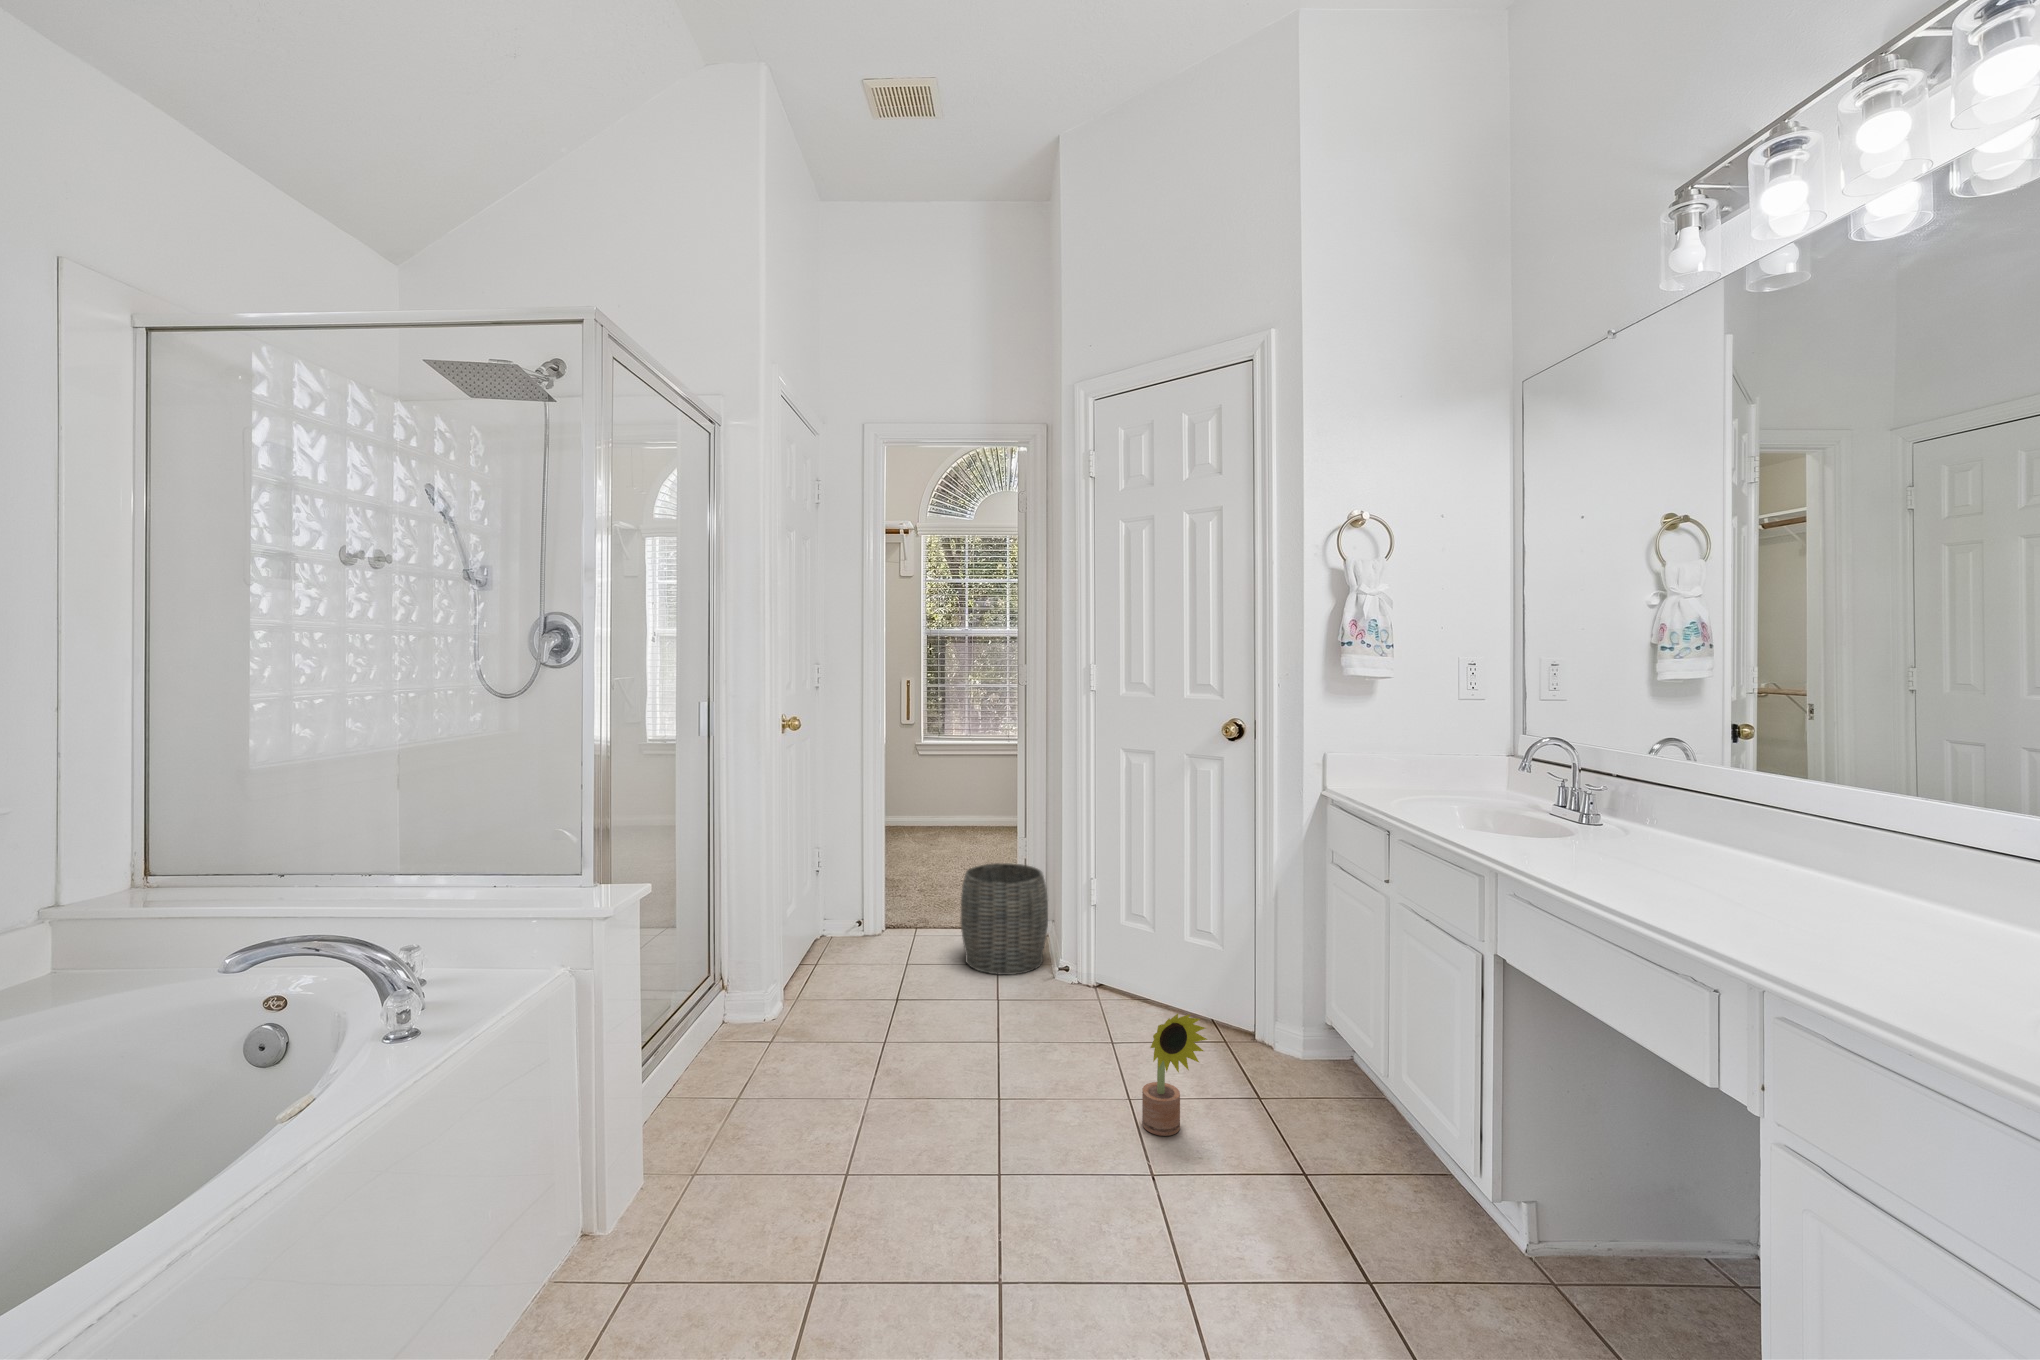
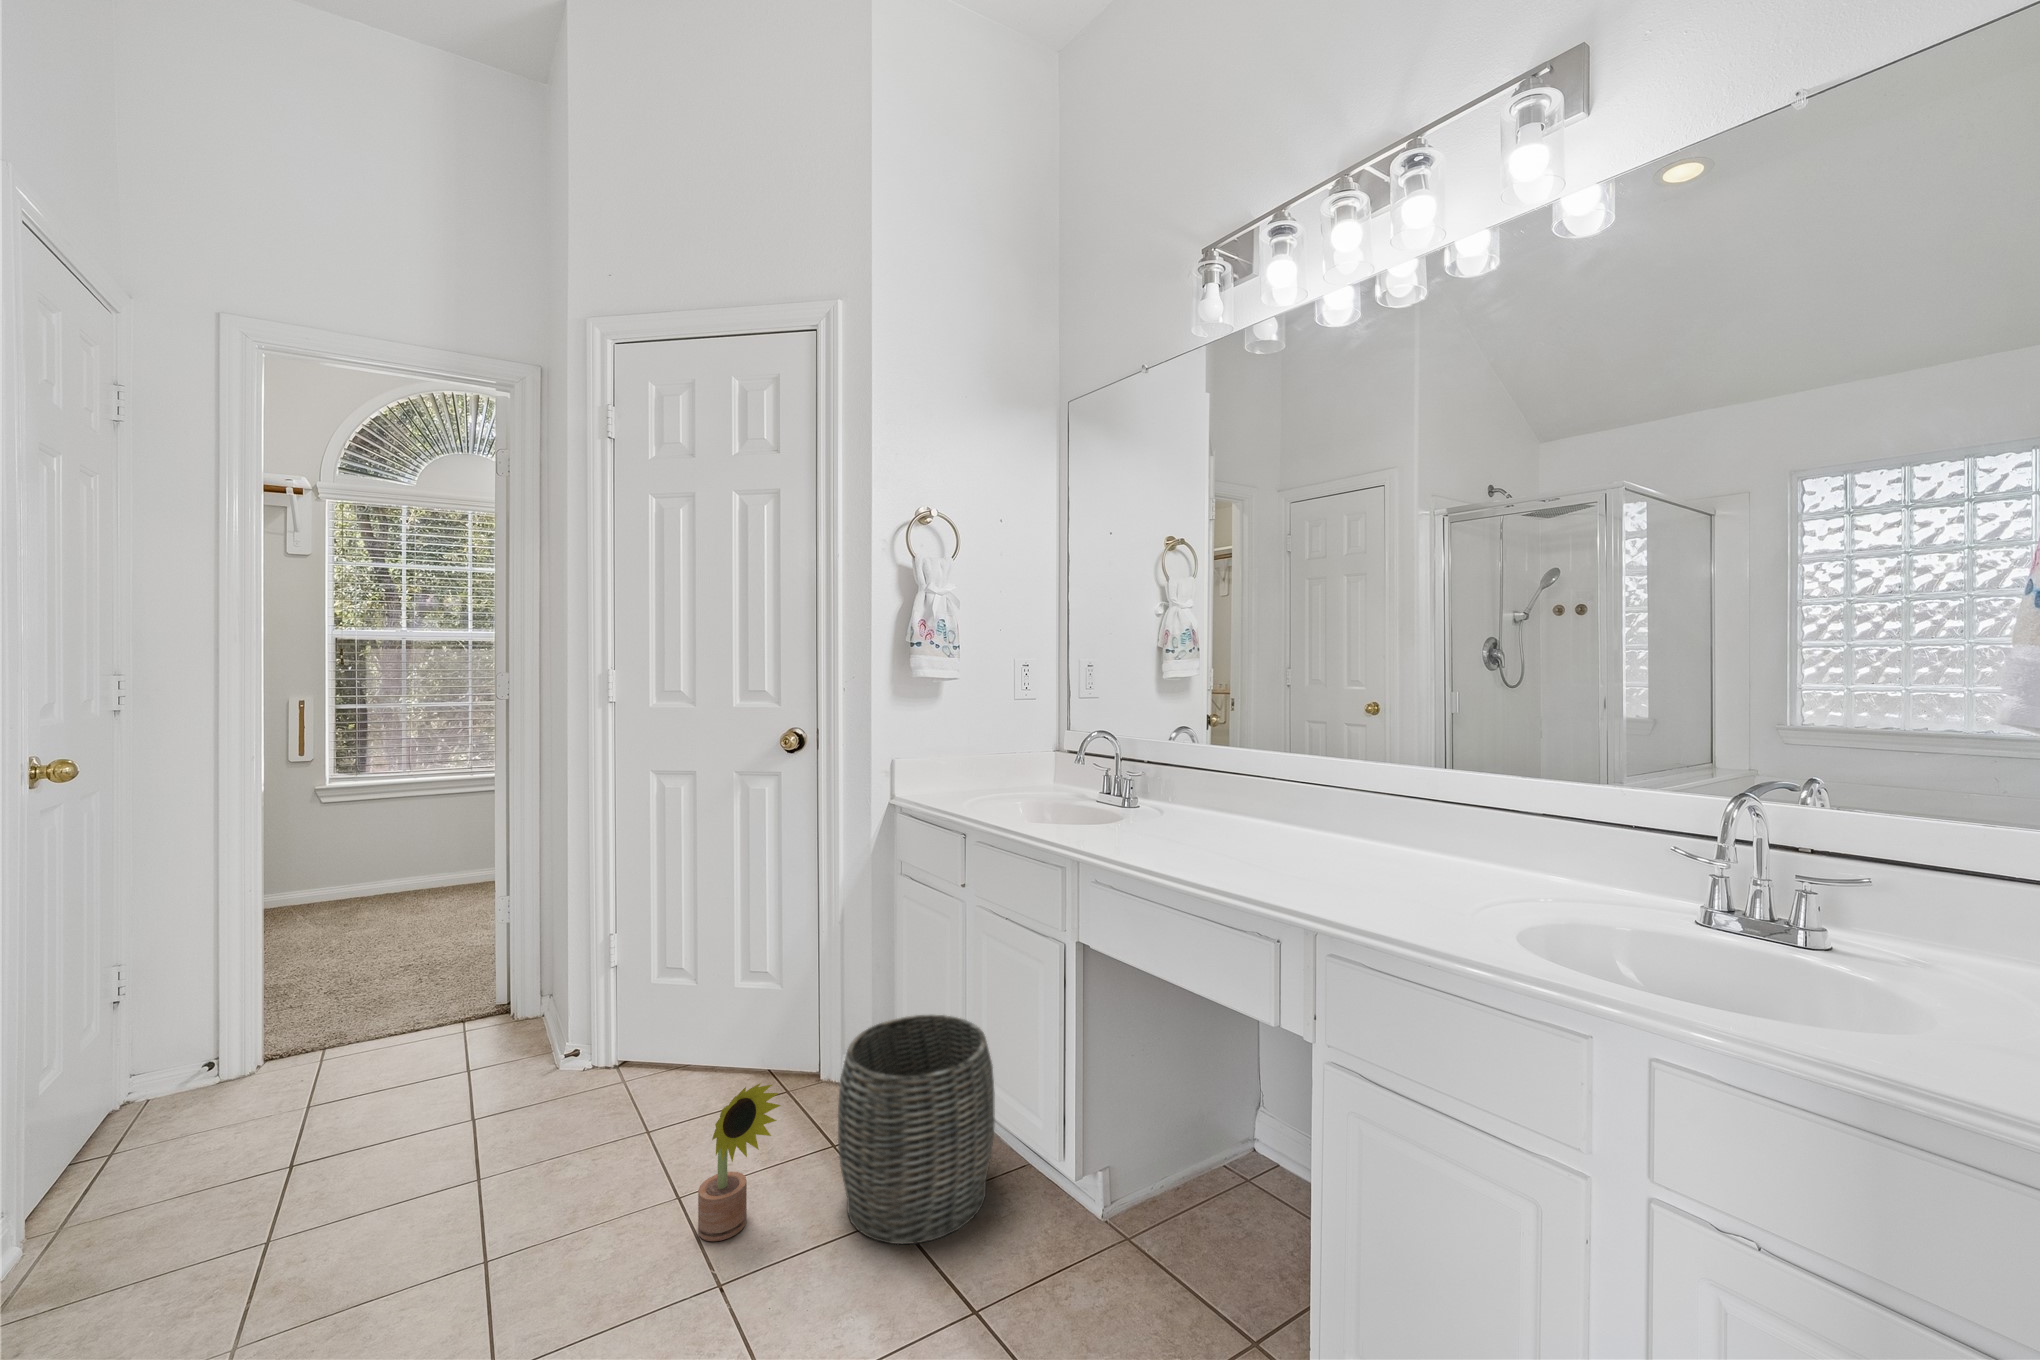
woven basket: present [961,863,1048,975] -> present [838,1015,995,1244]

